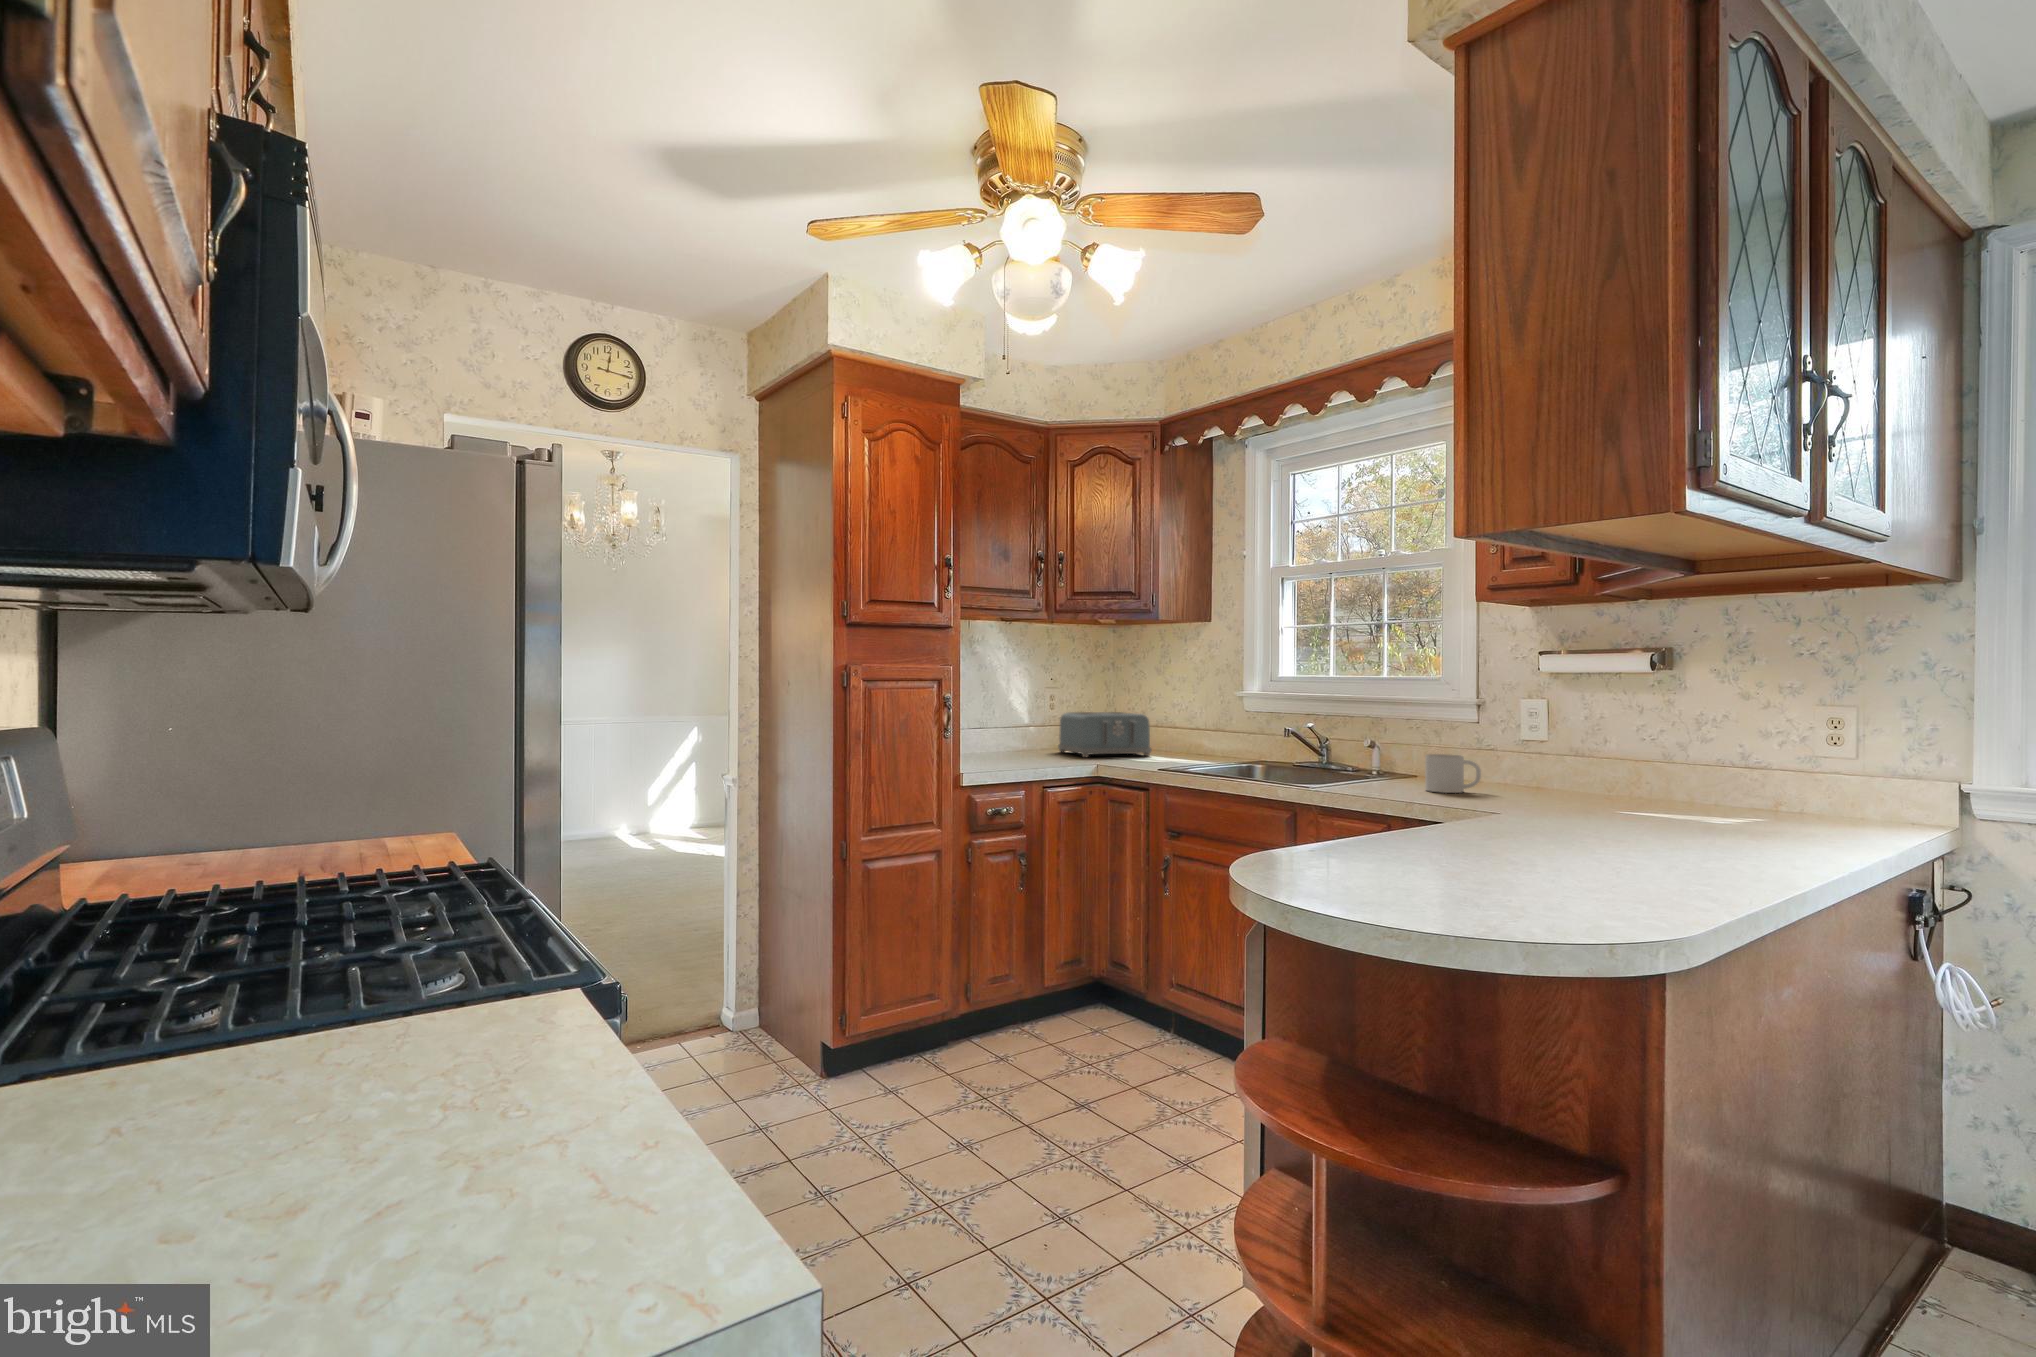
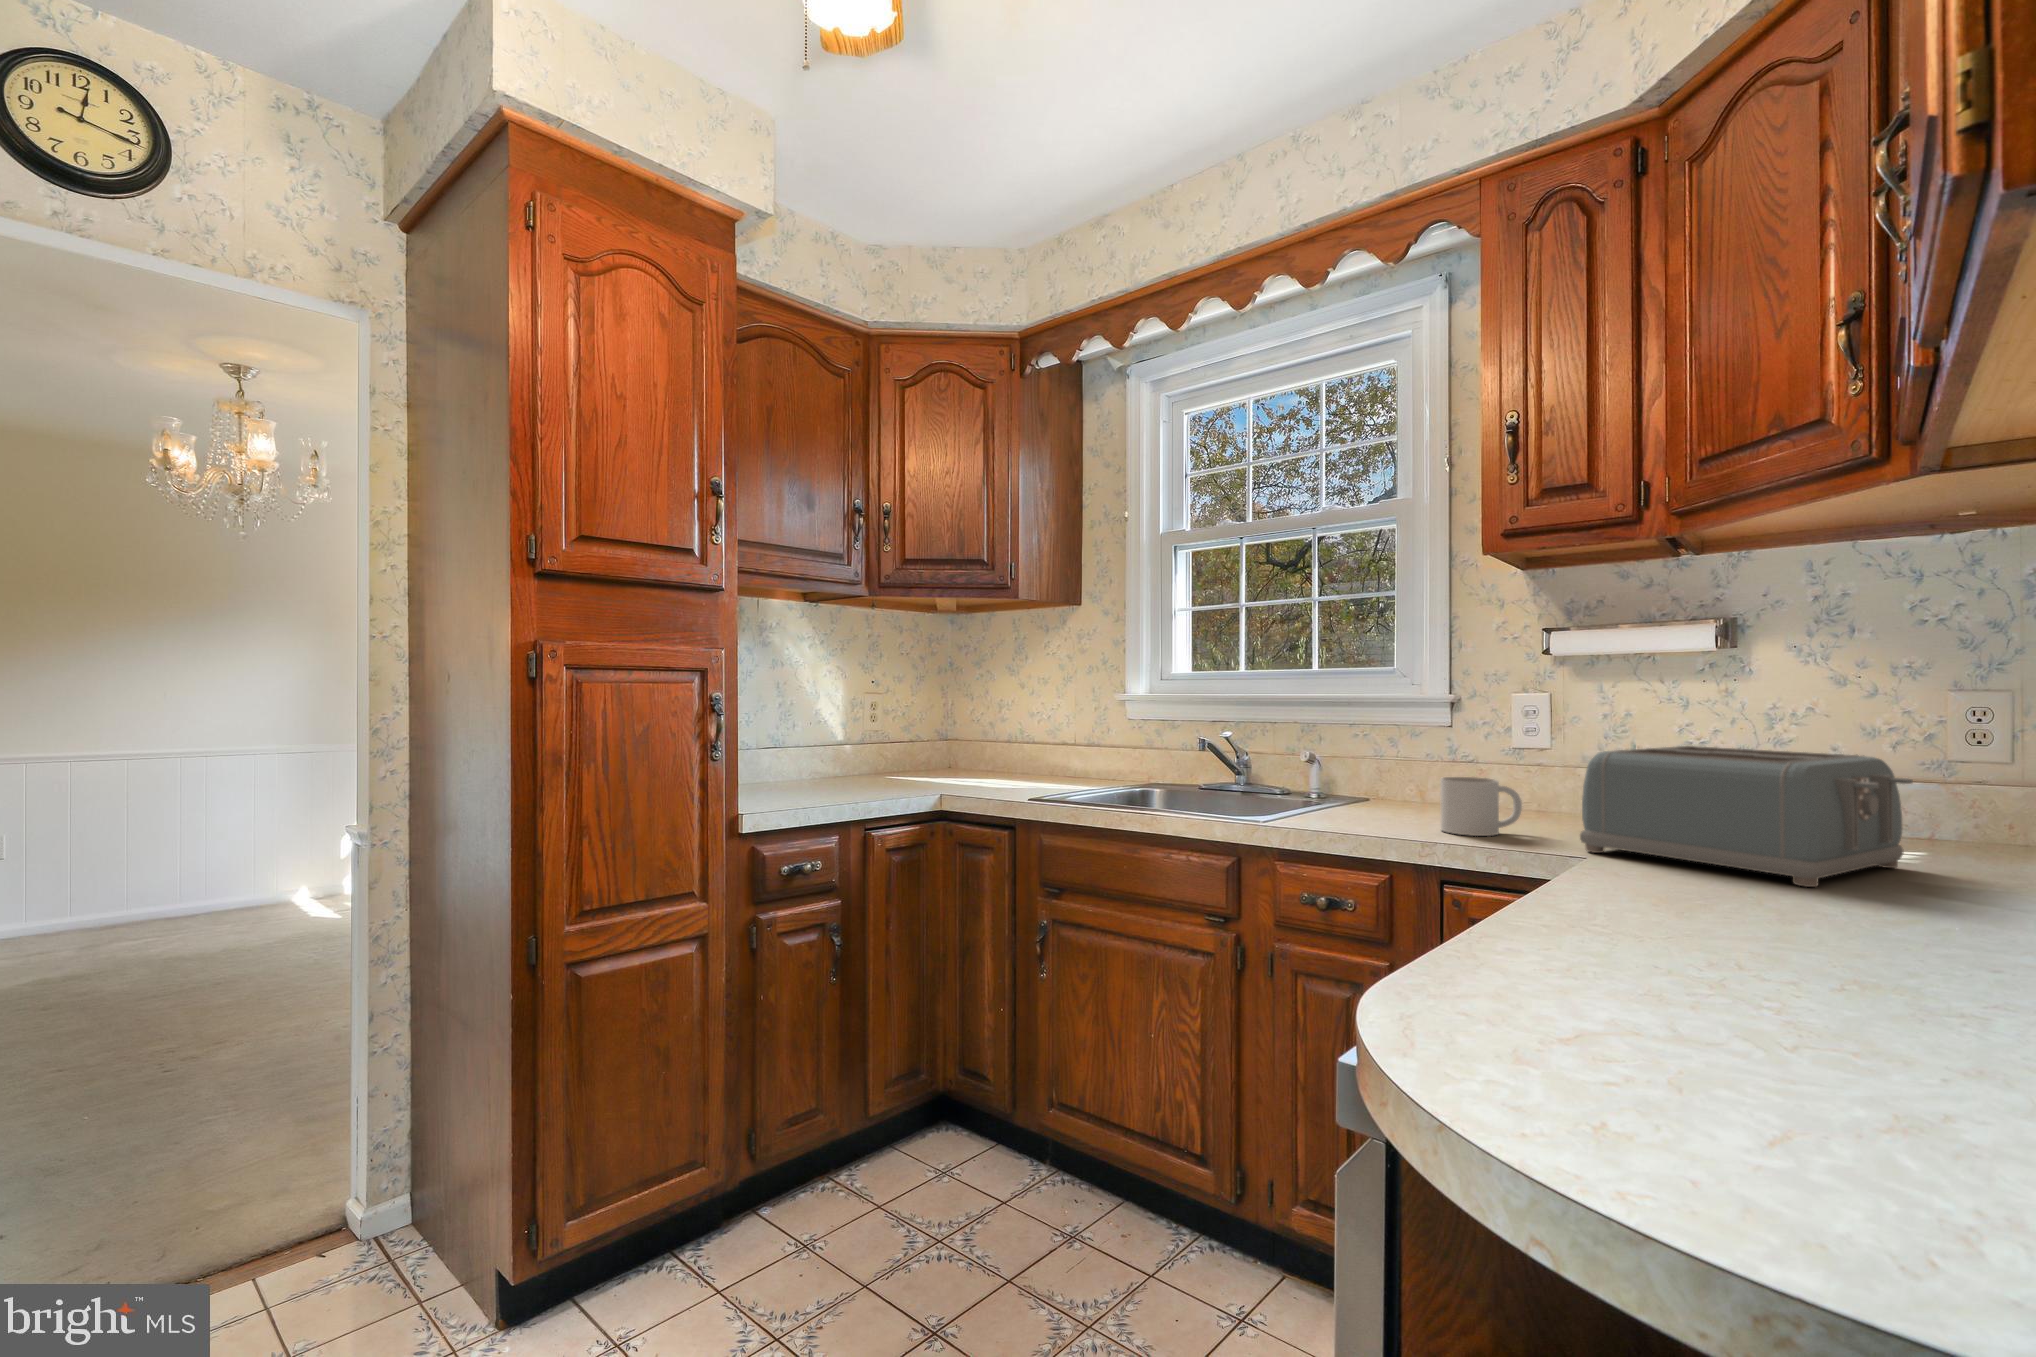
toaster: present [1058,712,1152,757] -> present [1580,746,1913,887]

